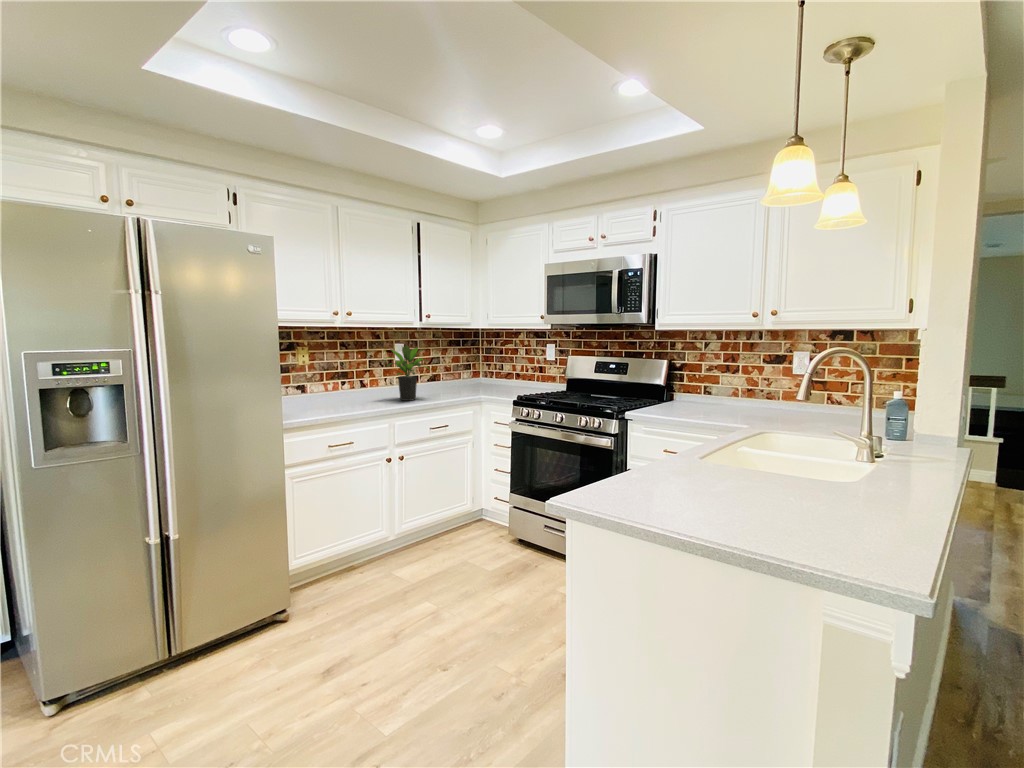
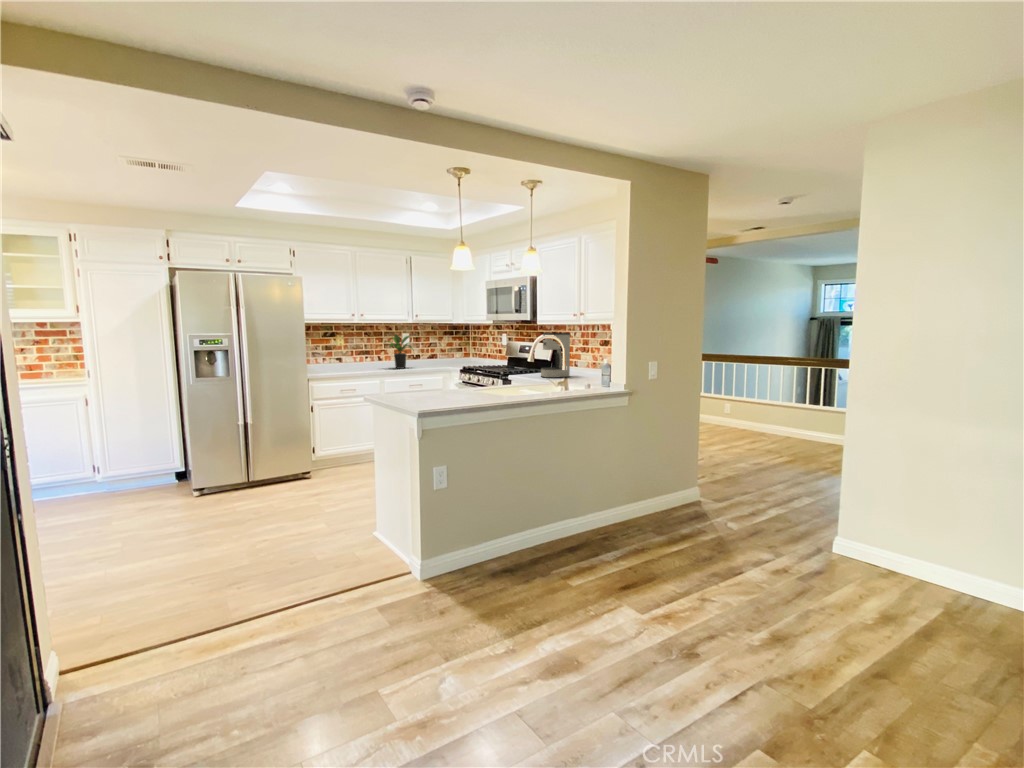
coffee maker: none [697,343,750,417] -> present [541,333,570,378]

